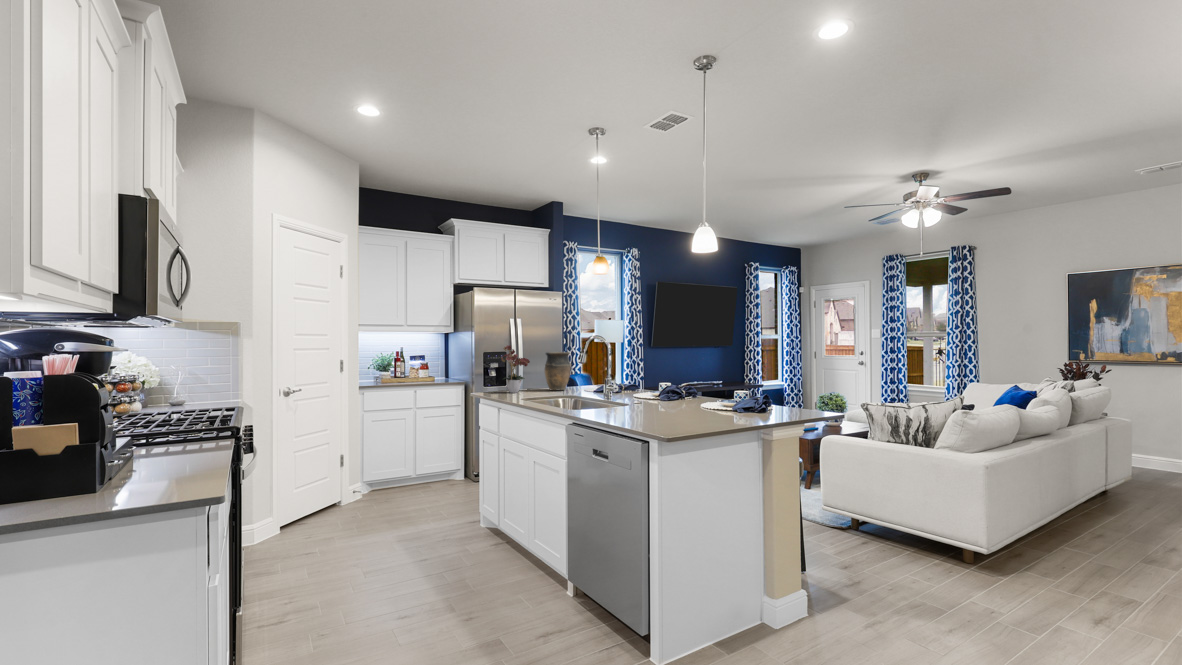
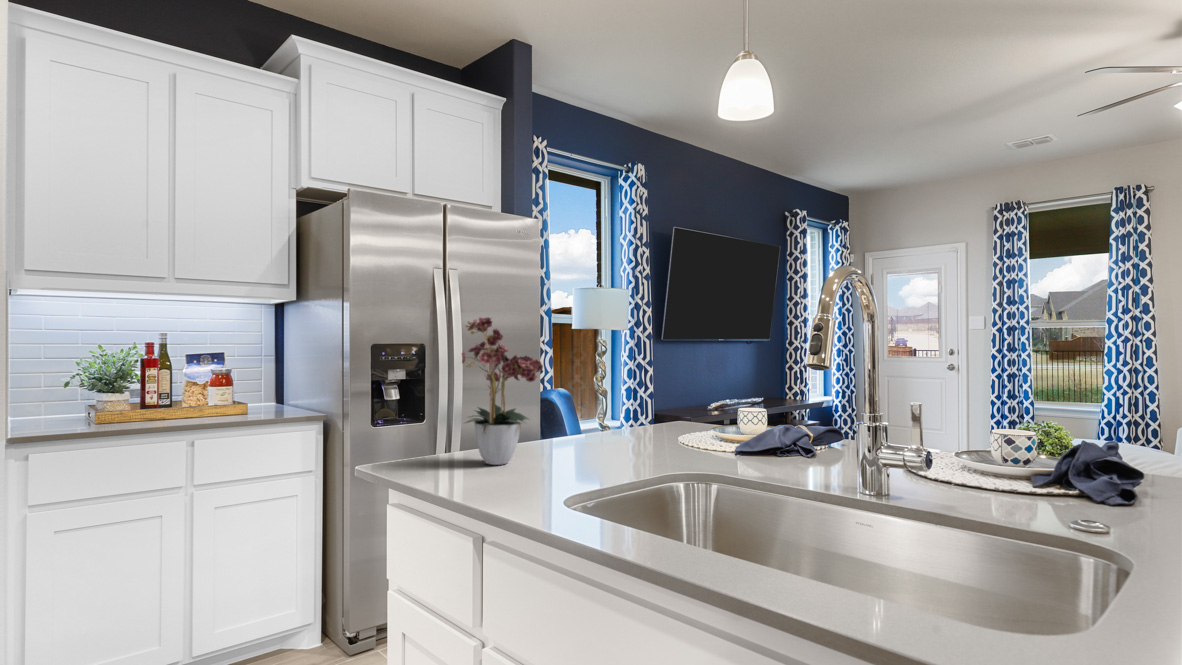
vase: present [545,352,571,390] -> none [576,340,652,450]

